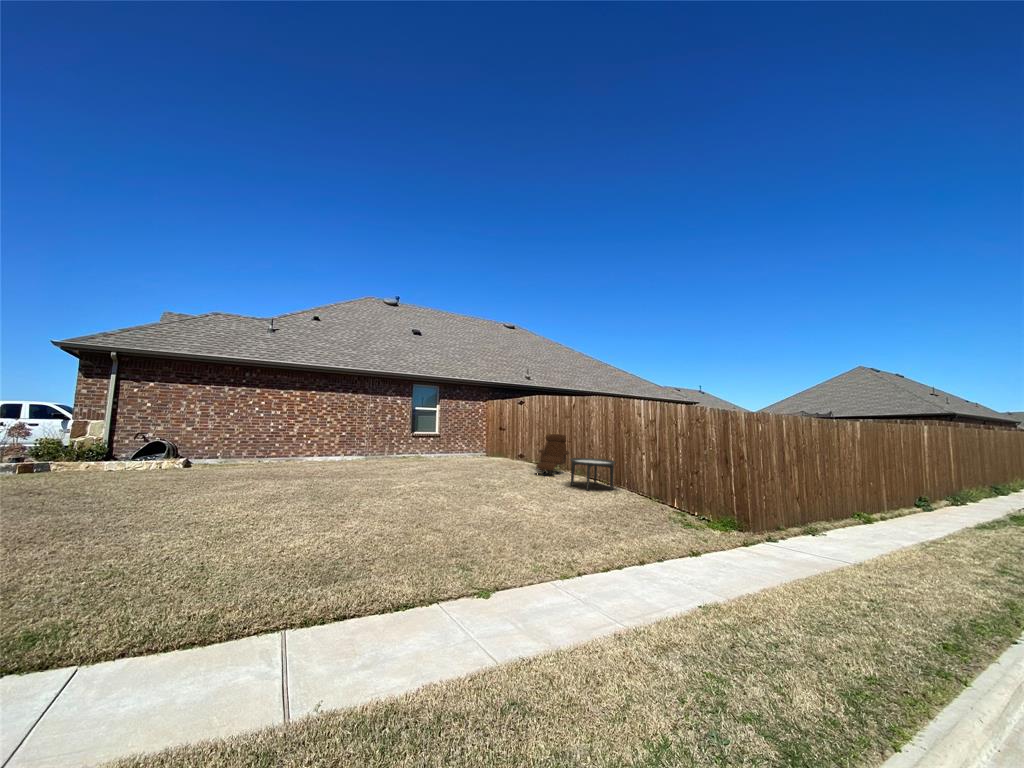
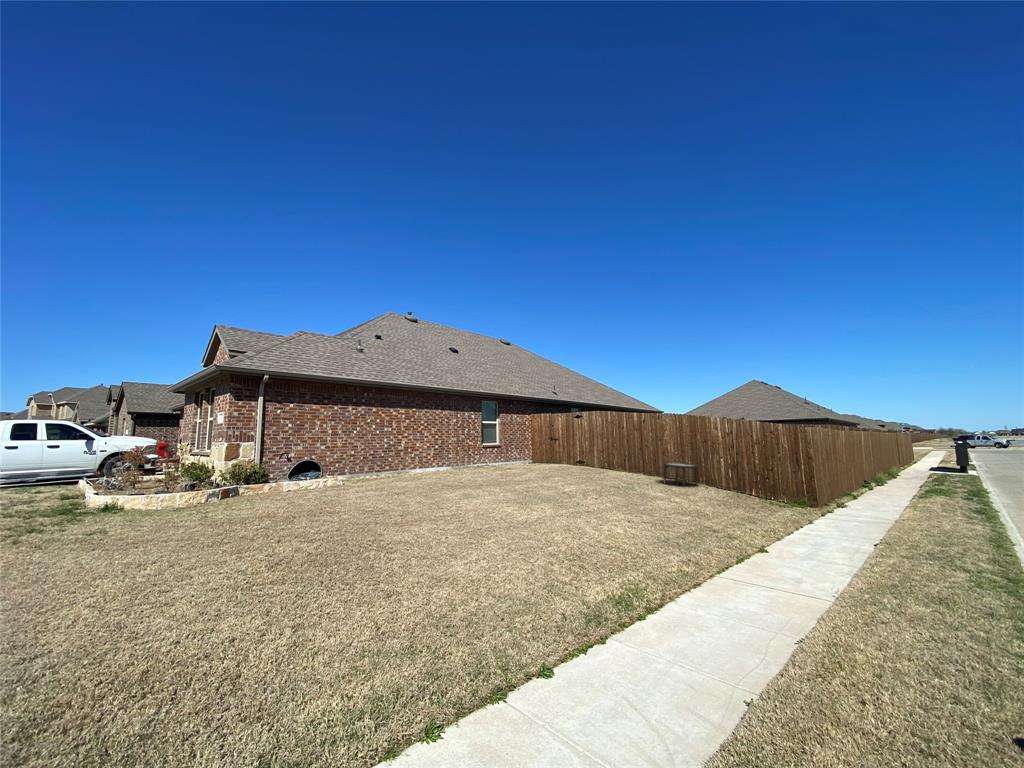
lounge chair: present [536,434,569,475] -> none [616,443,641,477]

